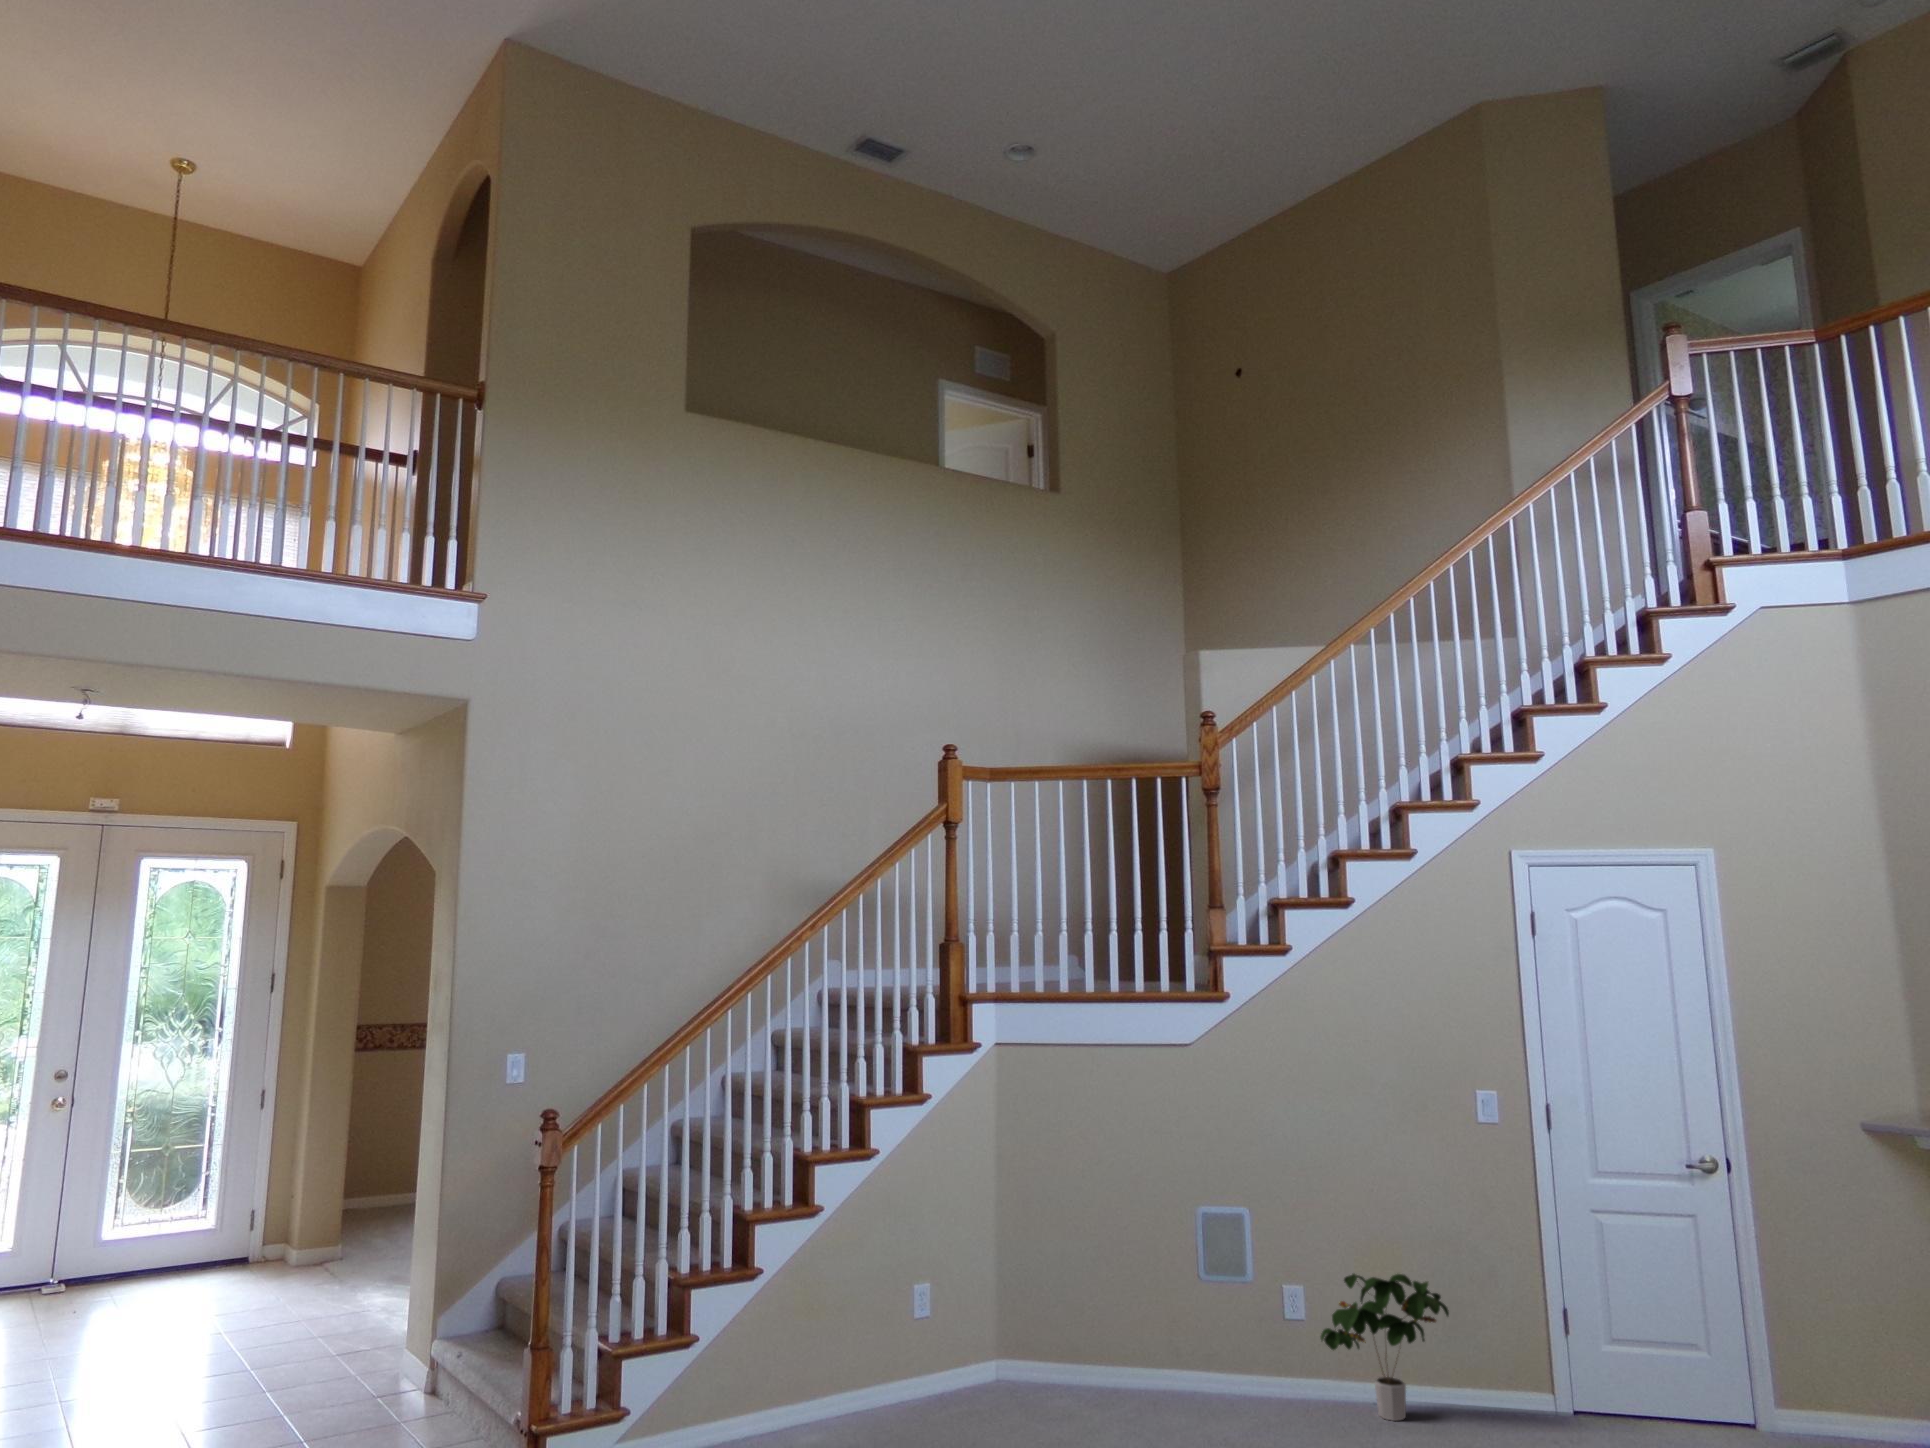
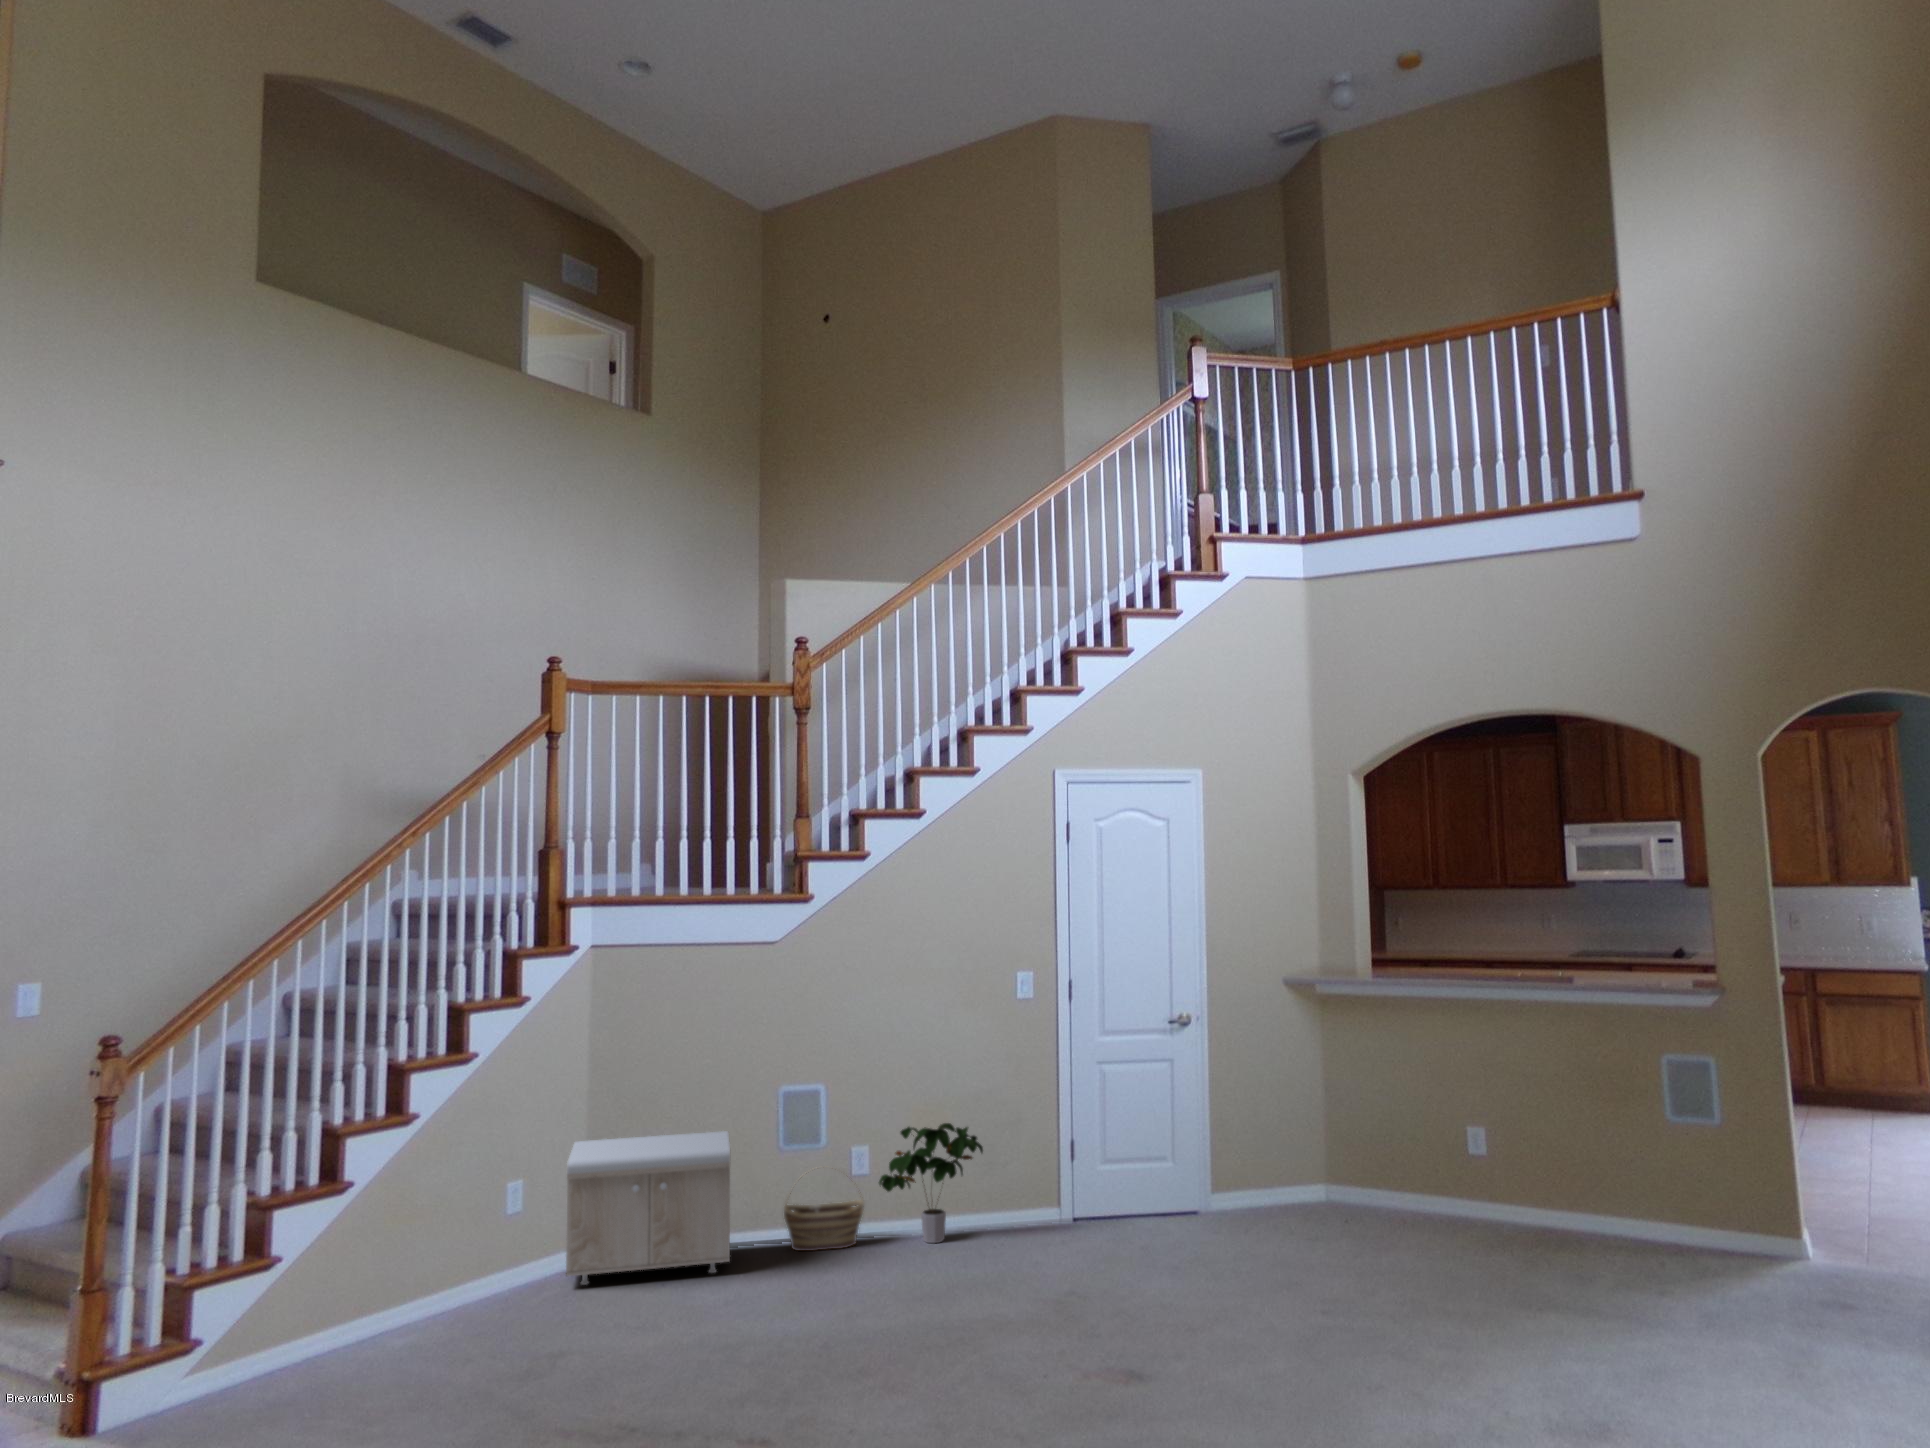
storage bench: none [973,1252,1149,1420] -> present [566,1131,730,1285]
basket: none [1210,1310,1304,1411] -> present [784,1166,864,1251]

